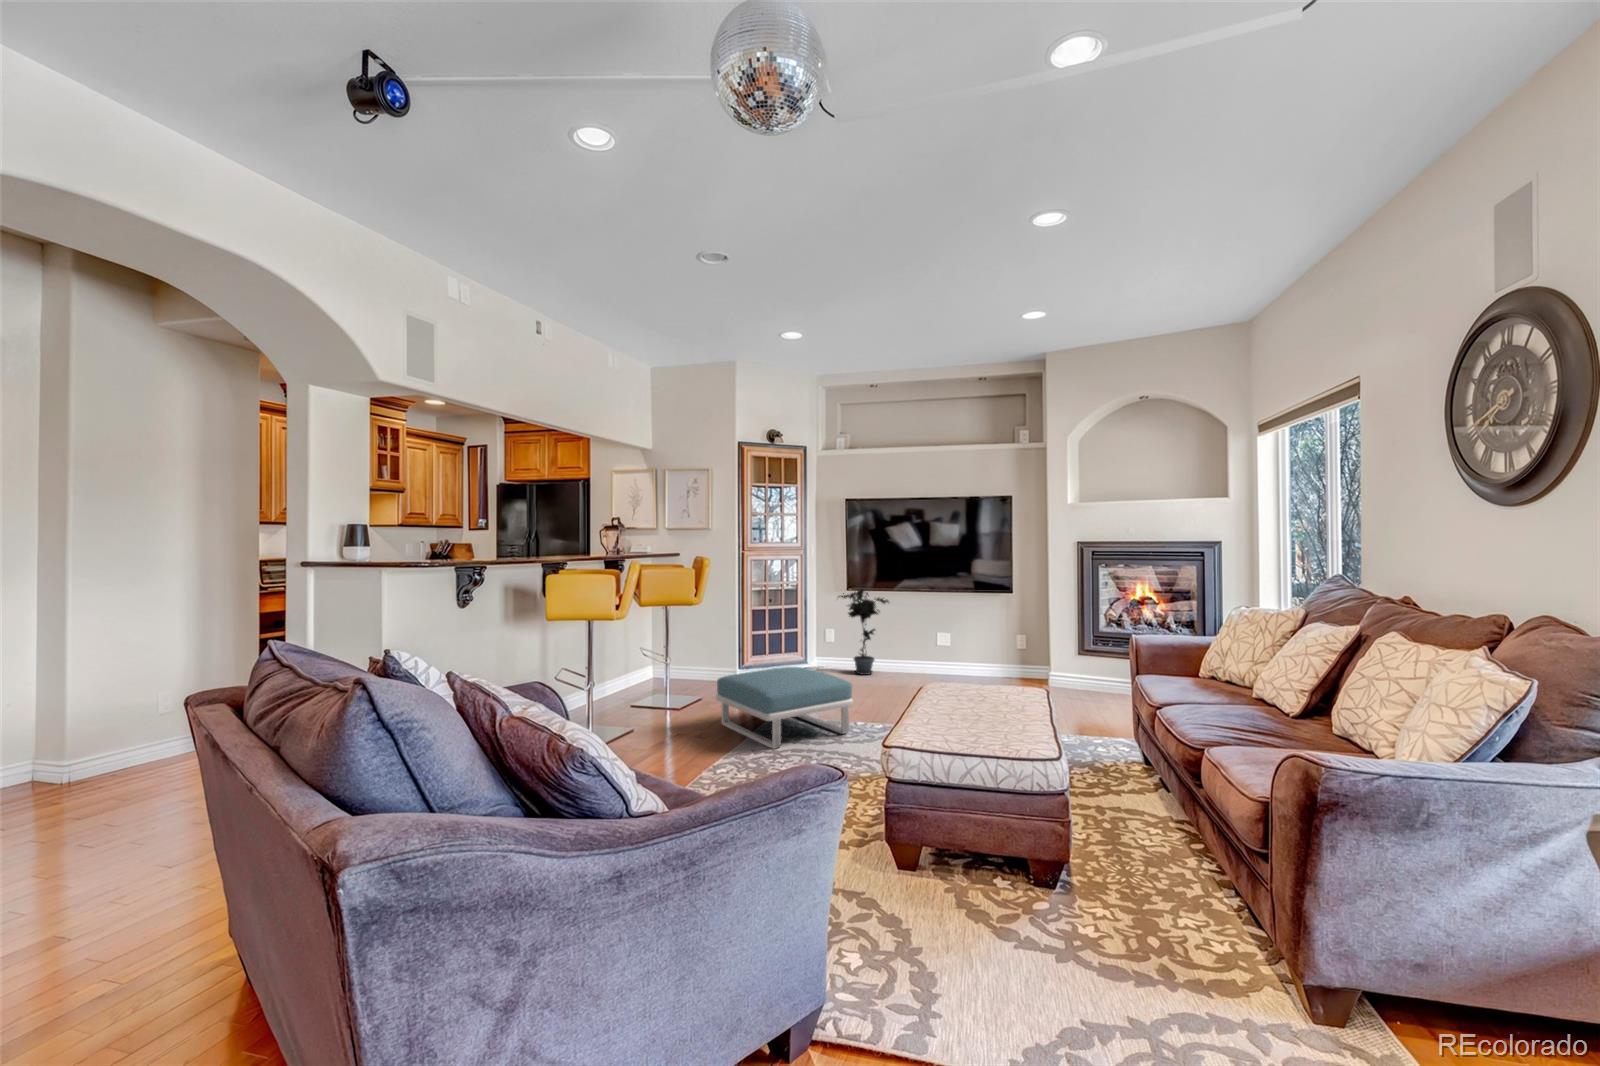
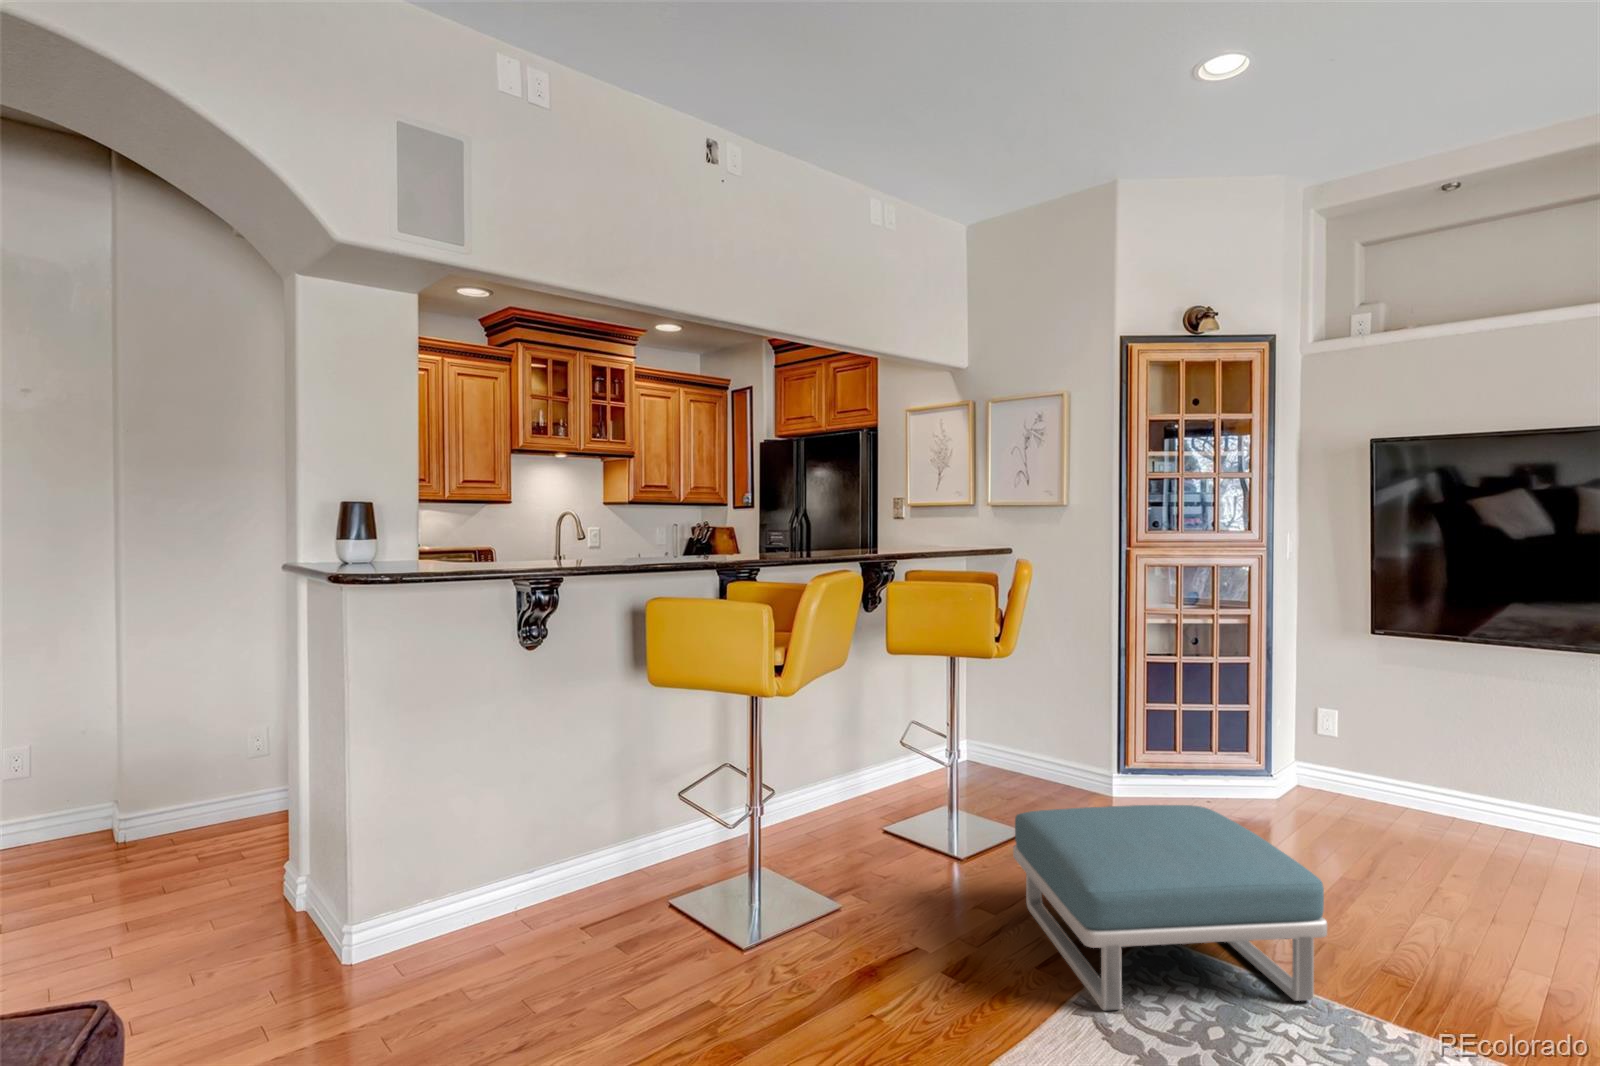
potted plant: present [839,589,889,675] -> none [1341,626,1475,819]

